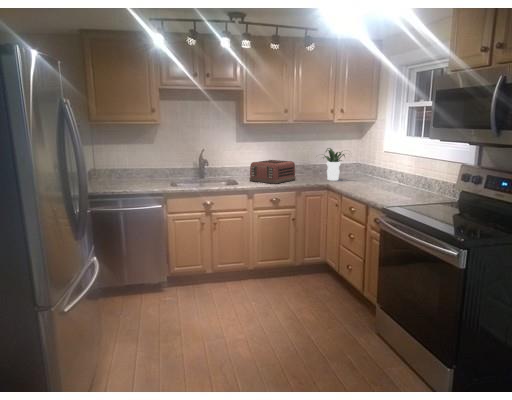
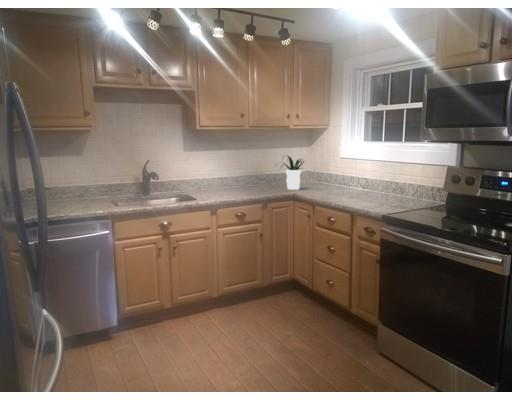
toaster: present [250,160,296,184] -> none [205,170,255,196]

